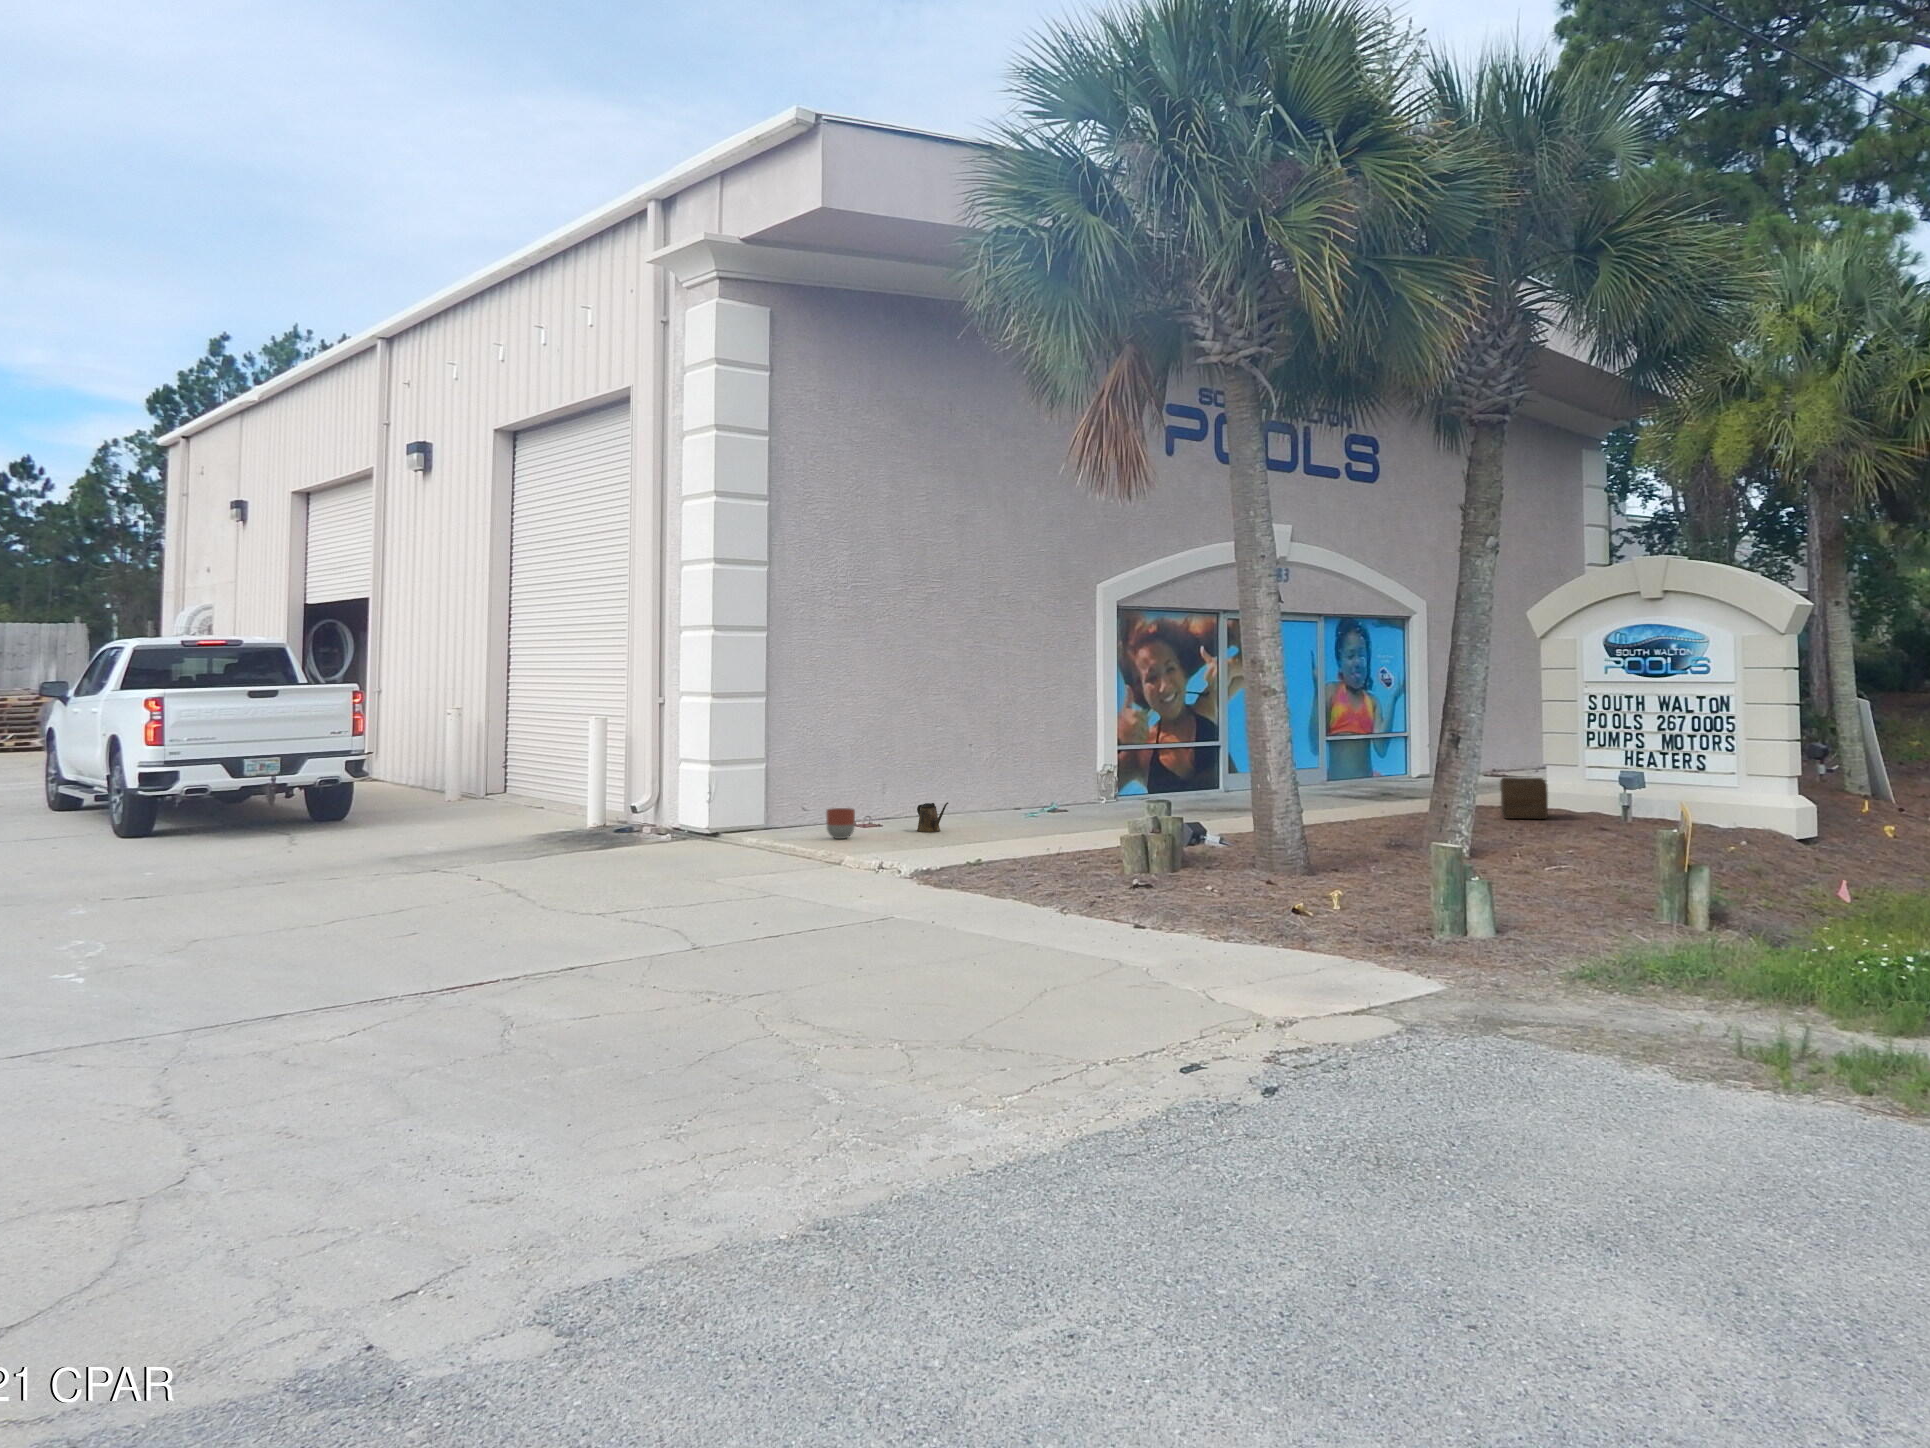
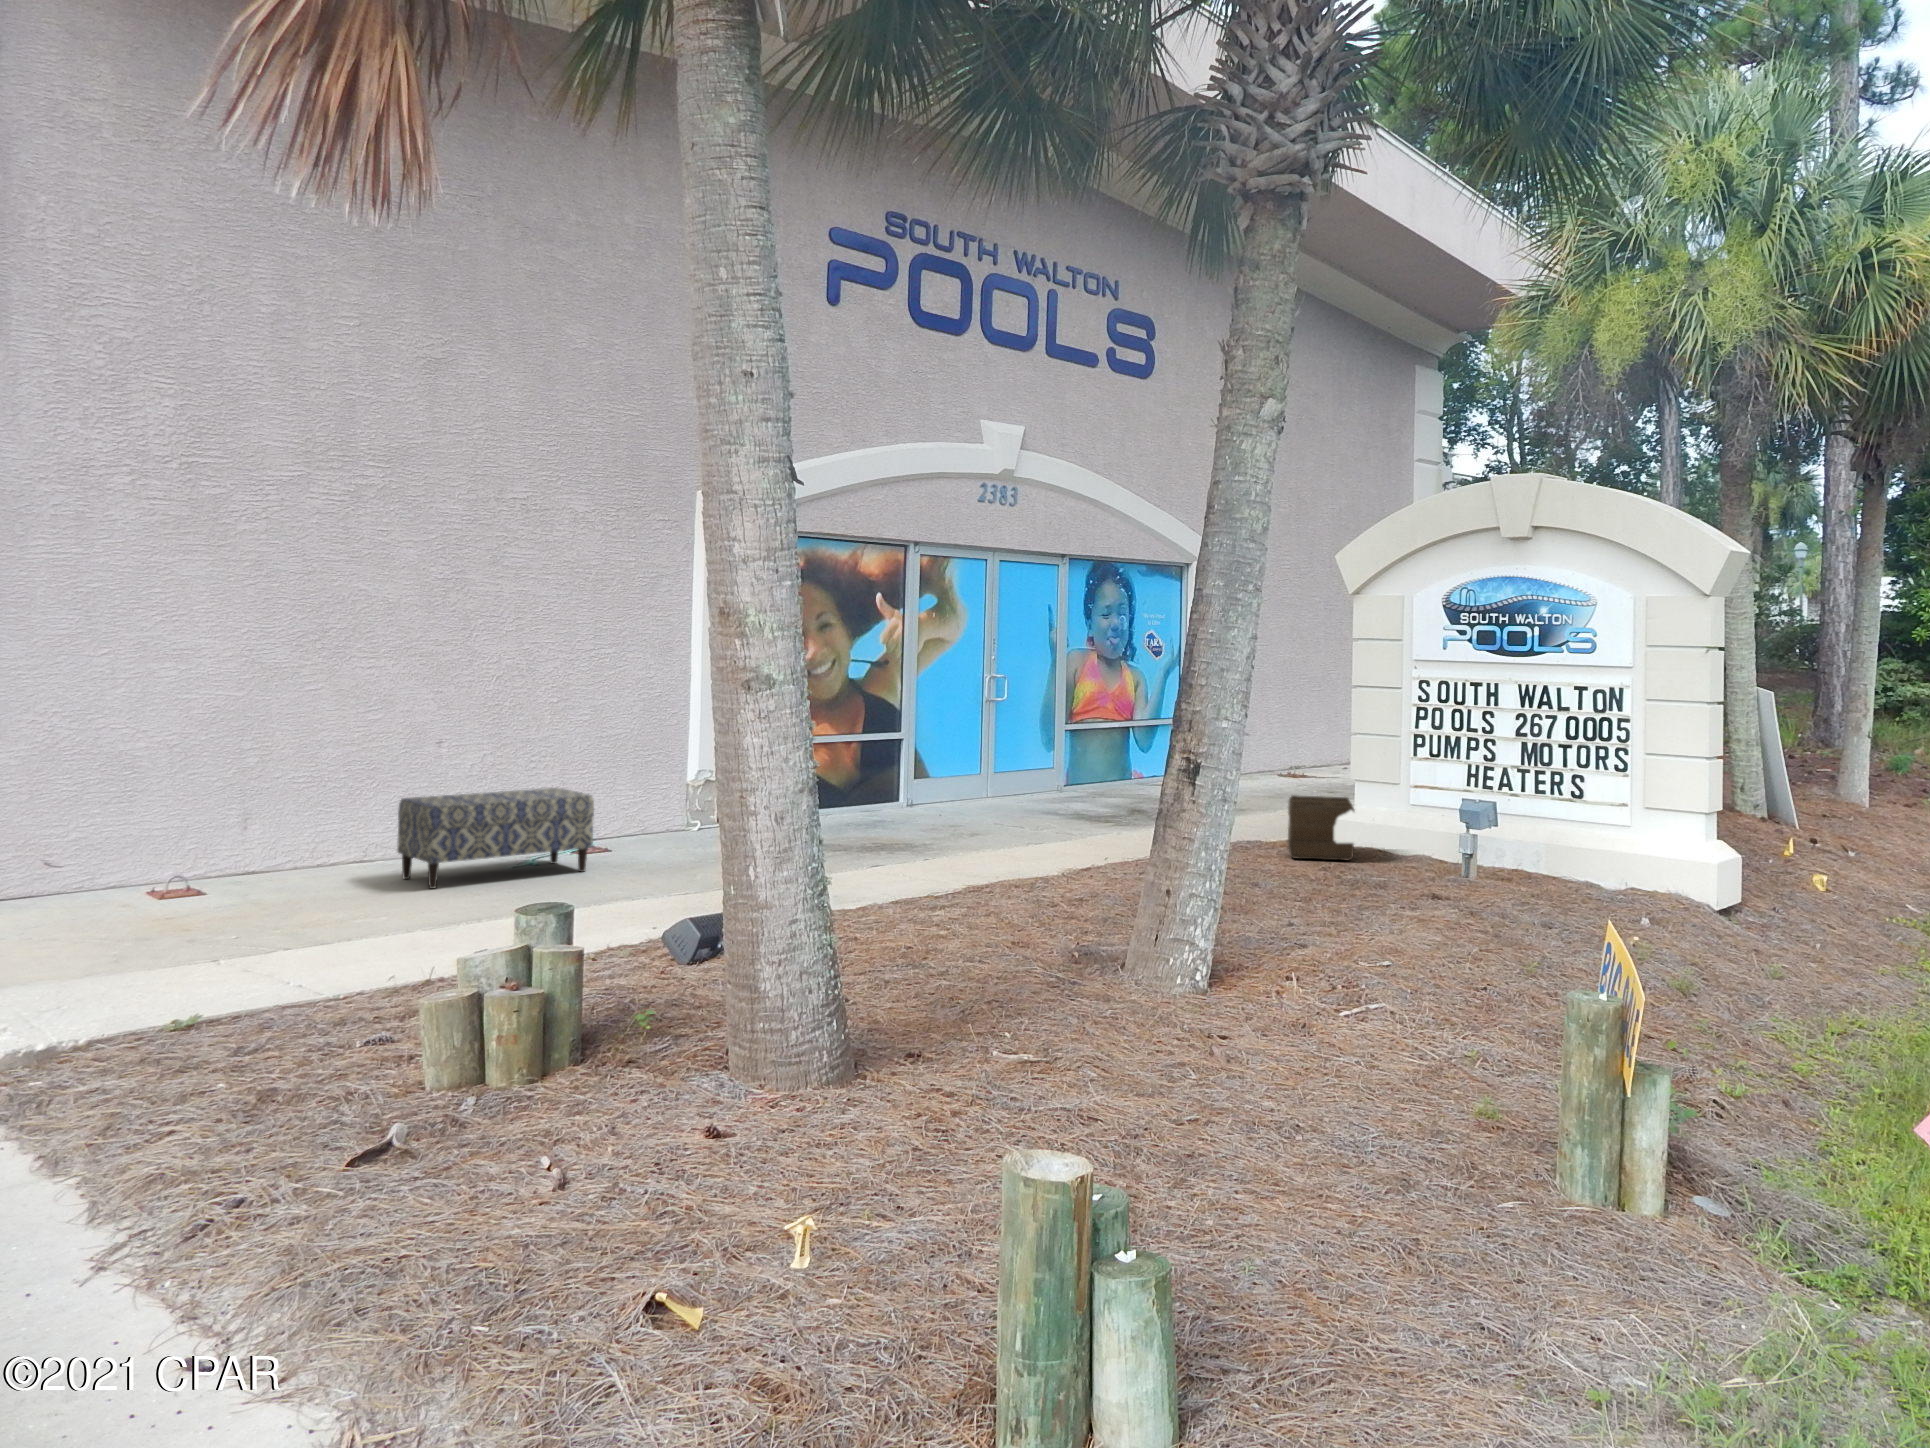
bench: none [952,774,1060,830] -> present [397,788,594,889]
watering can: present [917,802,948,832] -> none [314,843,361,894]
planter: present [826,808,855,839] -> none [103,858,164,915]

